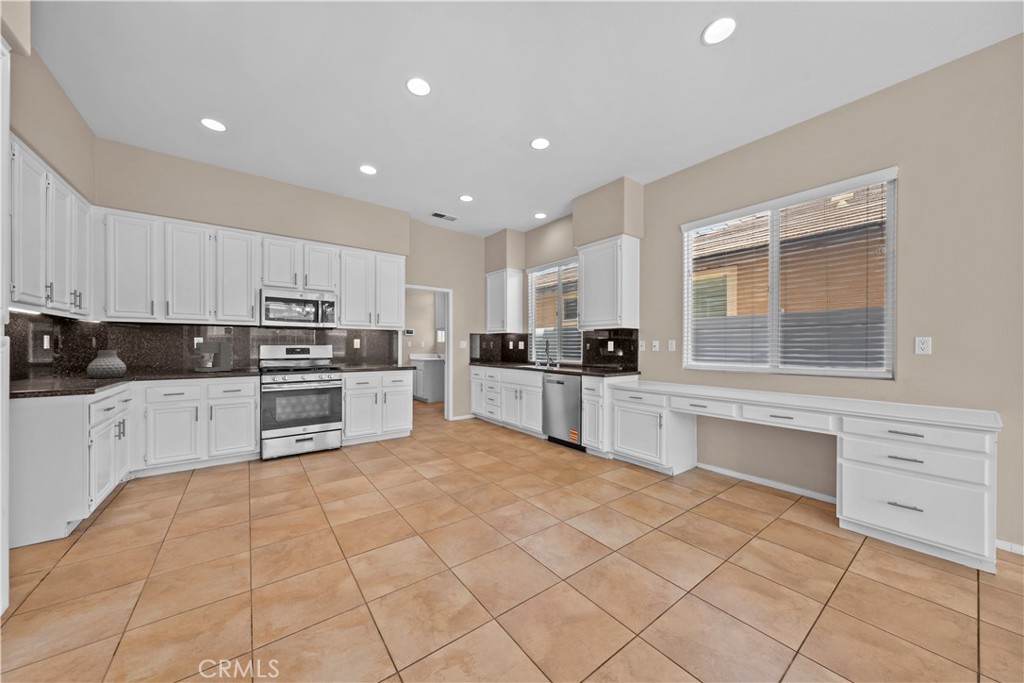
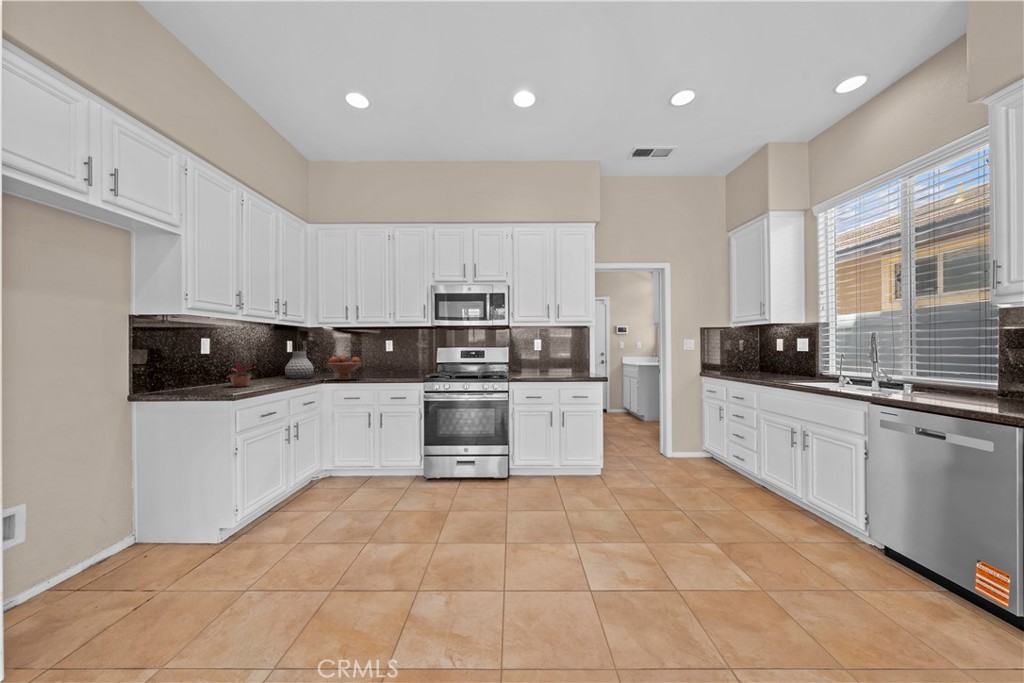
coffee maker: present [189,342,231,372] -> none [368,343,406,376]
fruit bowl: none [150,354,191,377] -> present [327,356,361,380]
potted plant: none [29,359,78,387] -> present [228,360,251,387]

